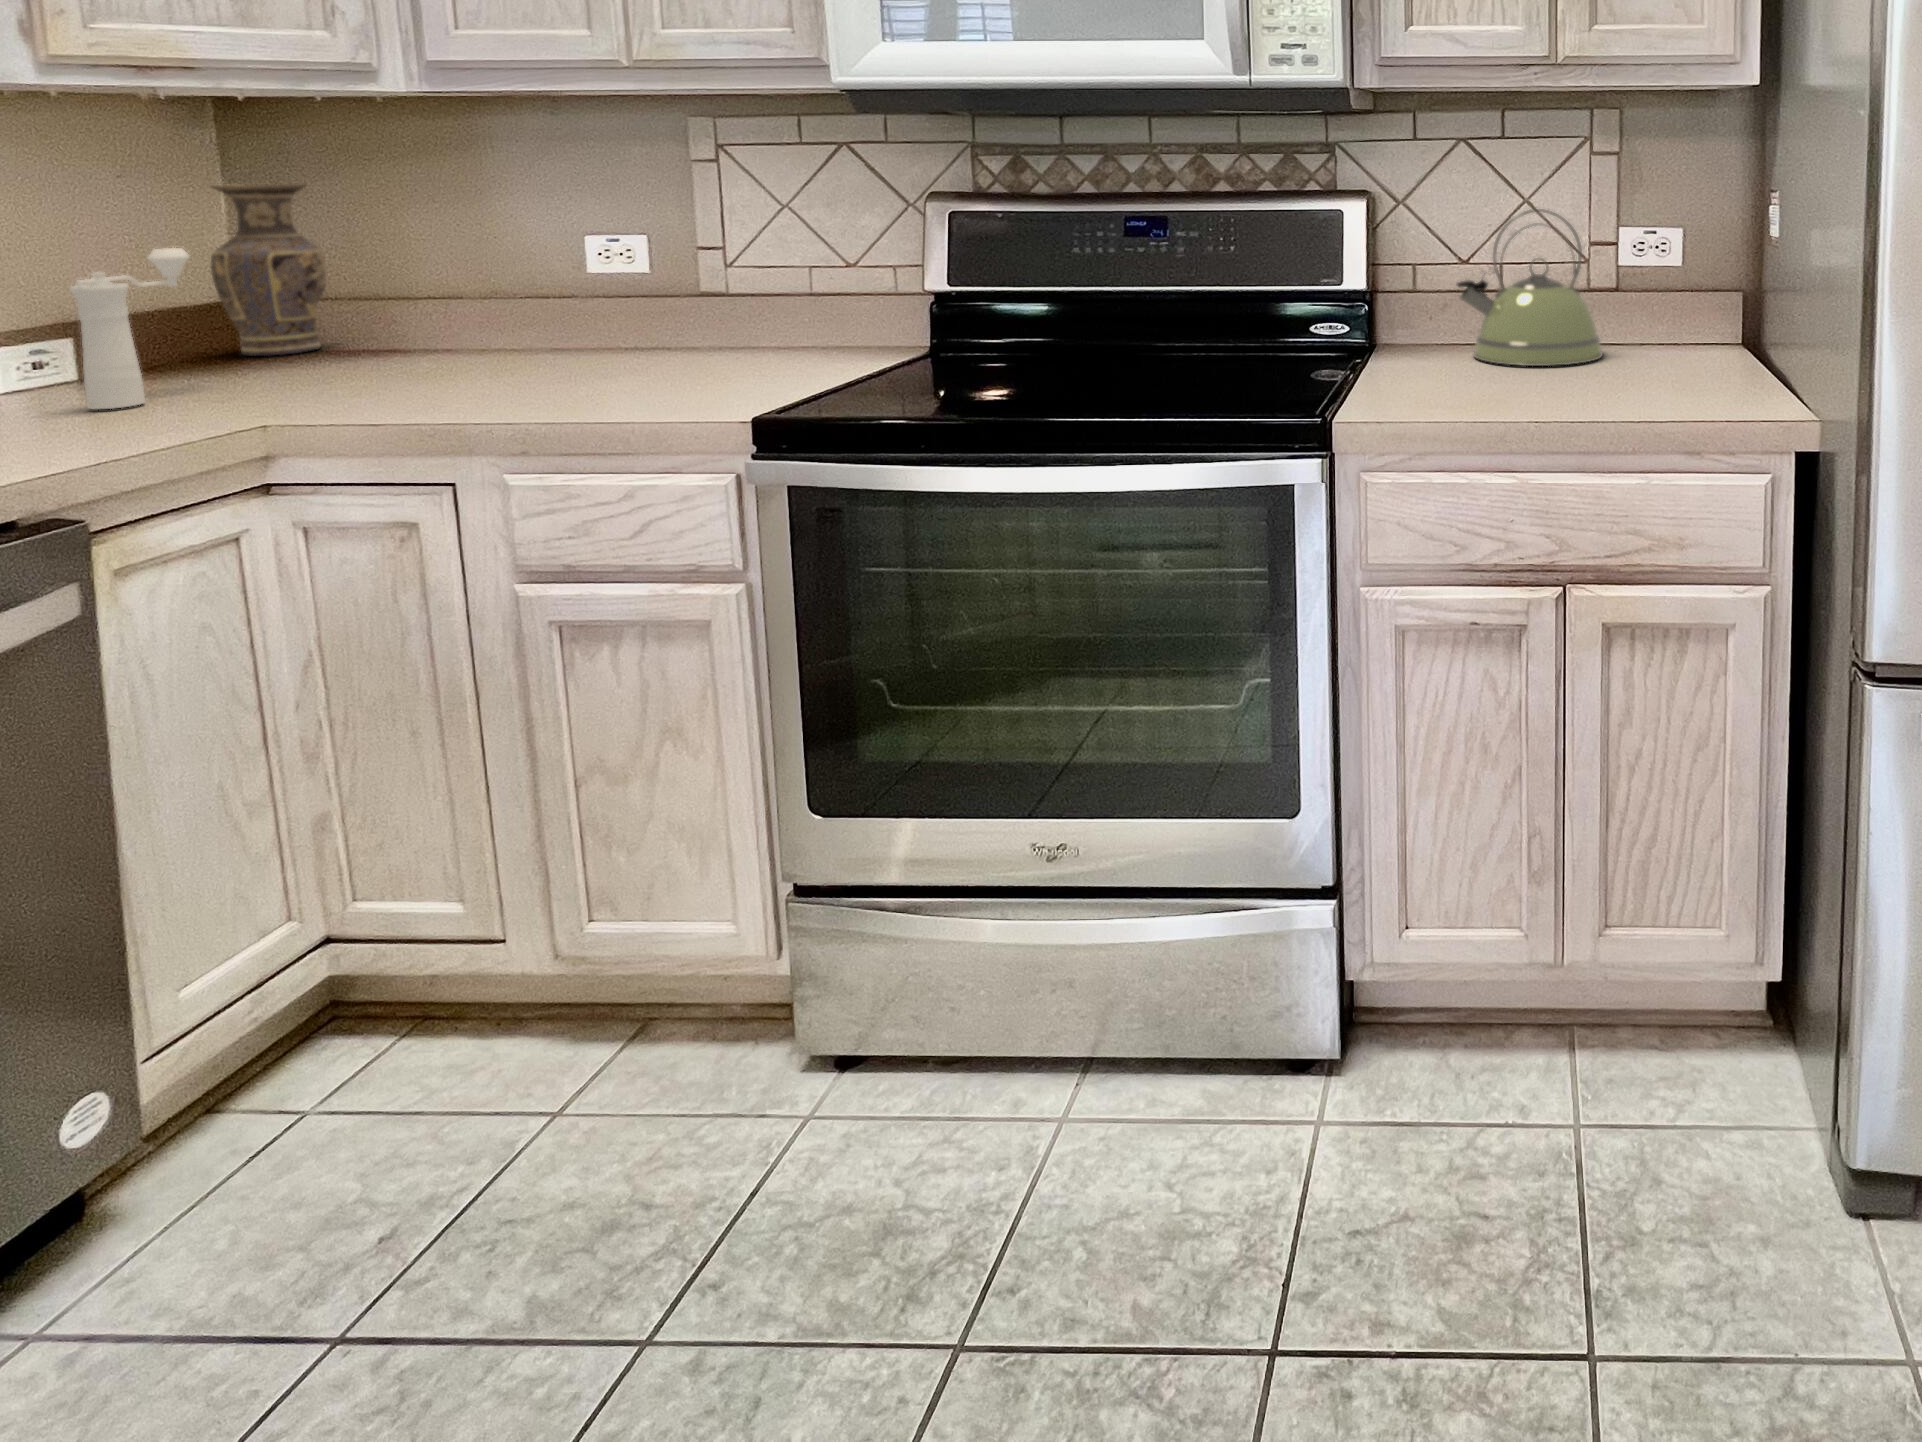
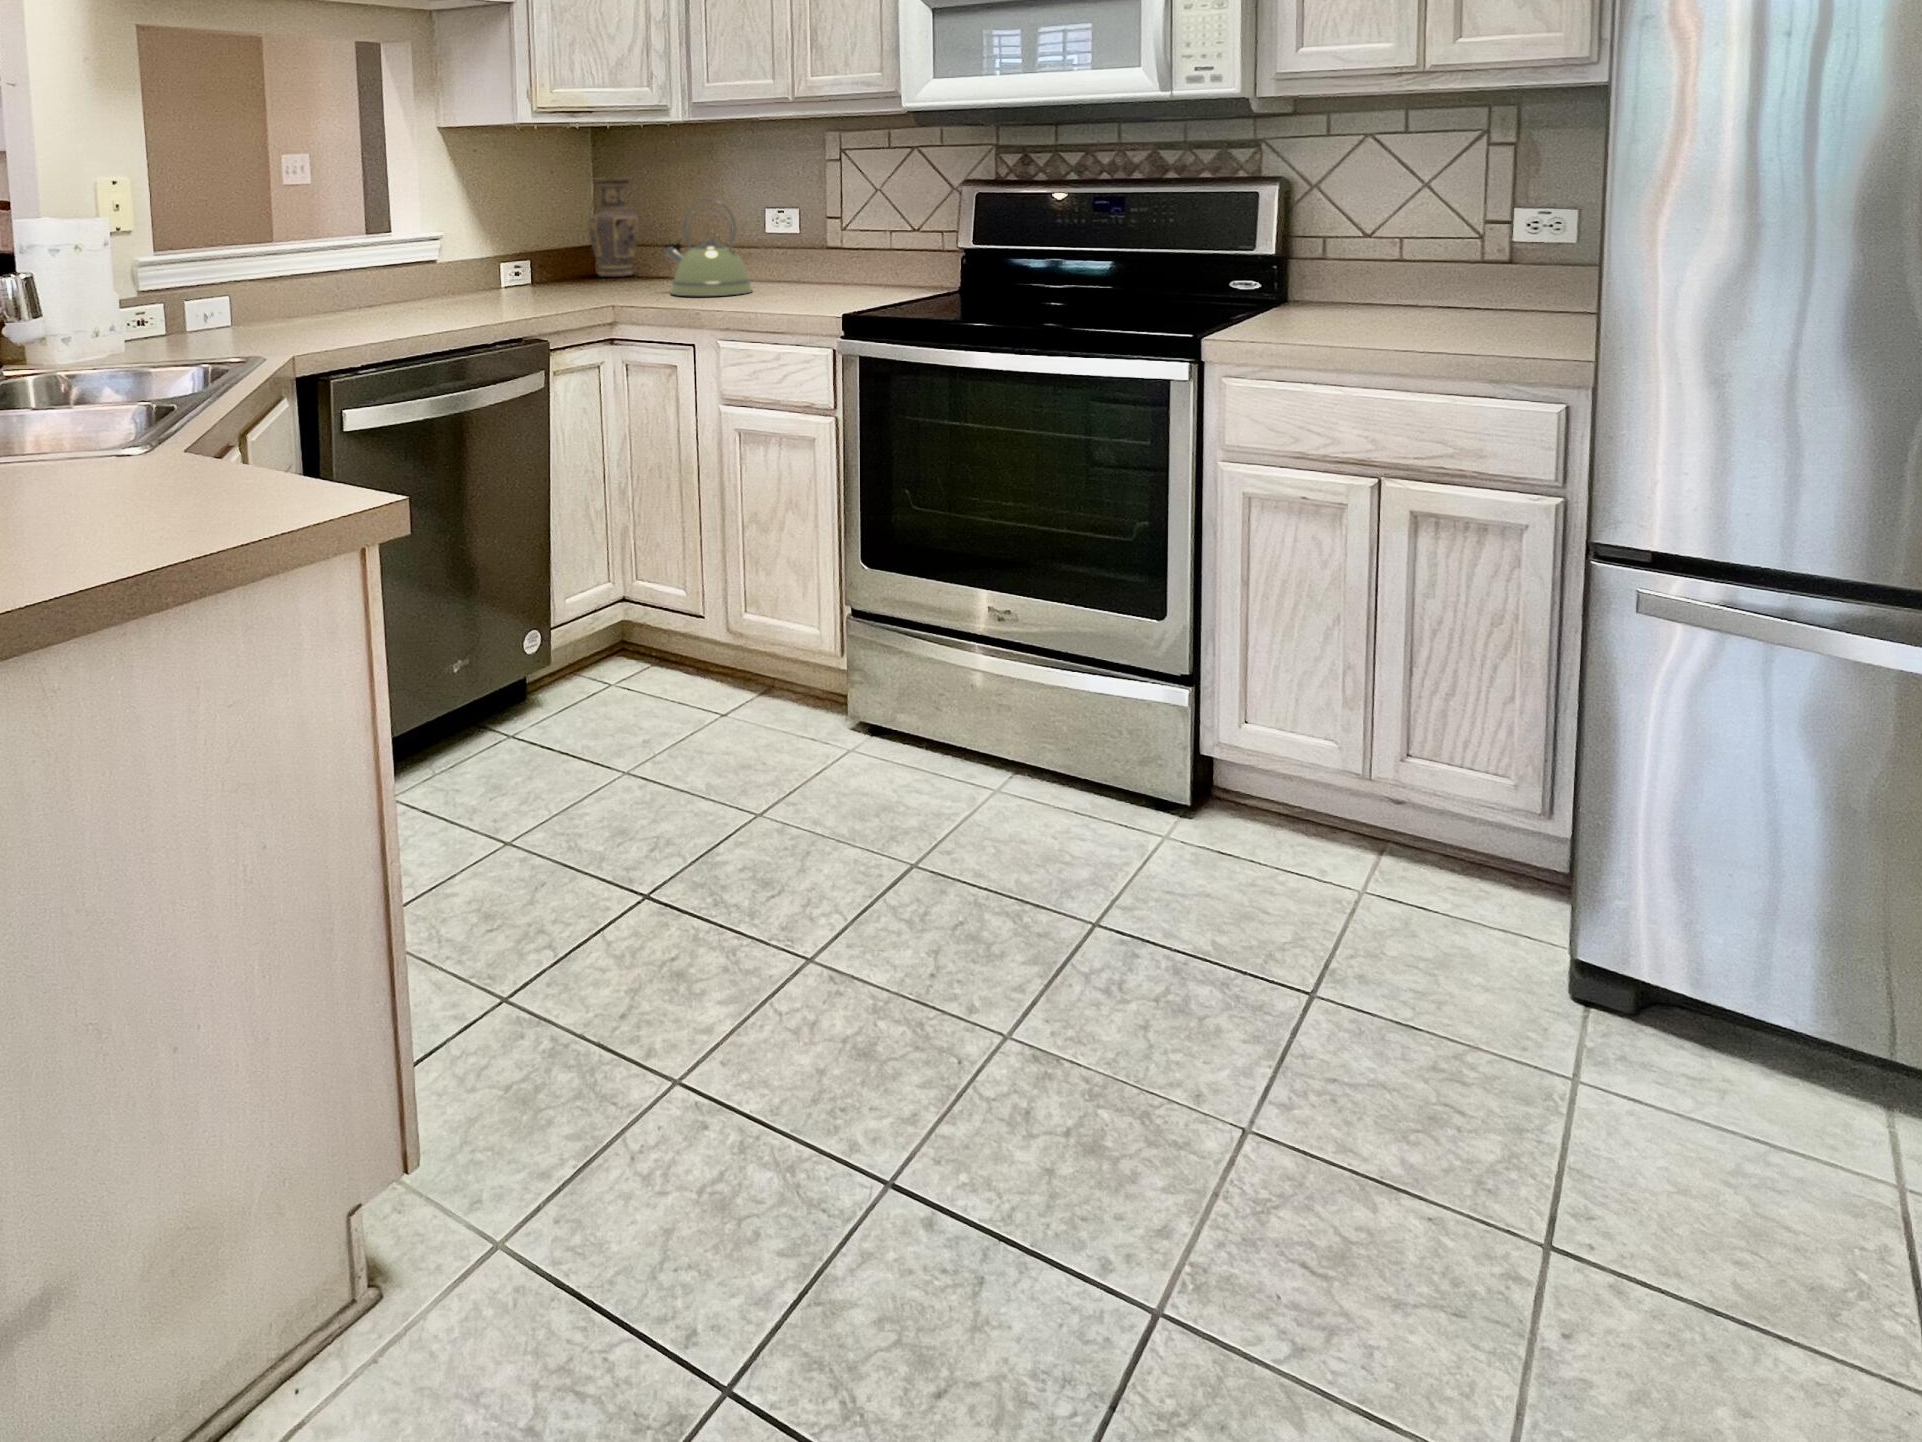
kettle: present [1457,209,1603,366] -> present [664,199,752,296]
pepper mill: present [70,248,189,409] -> none [540,212,585,295]

